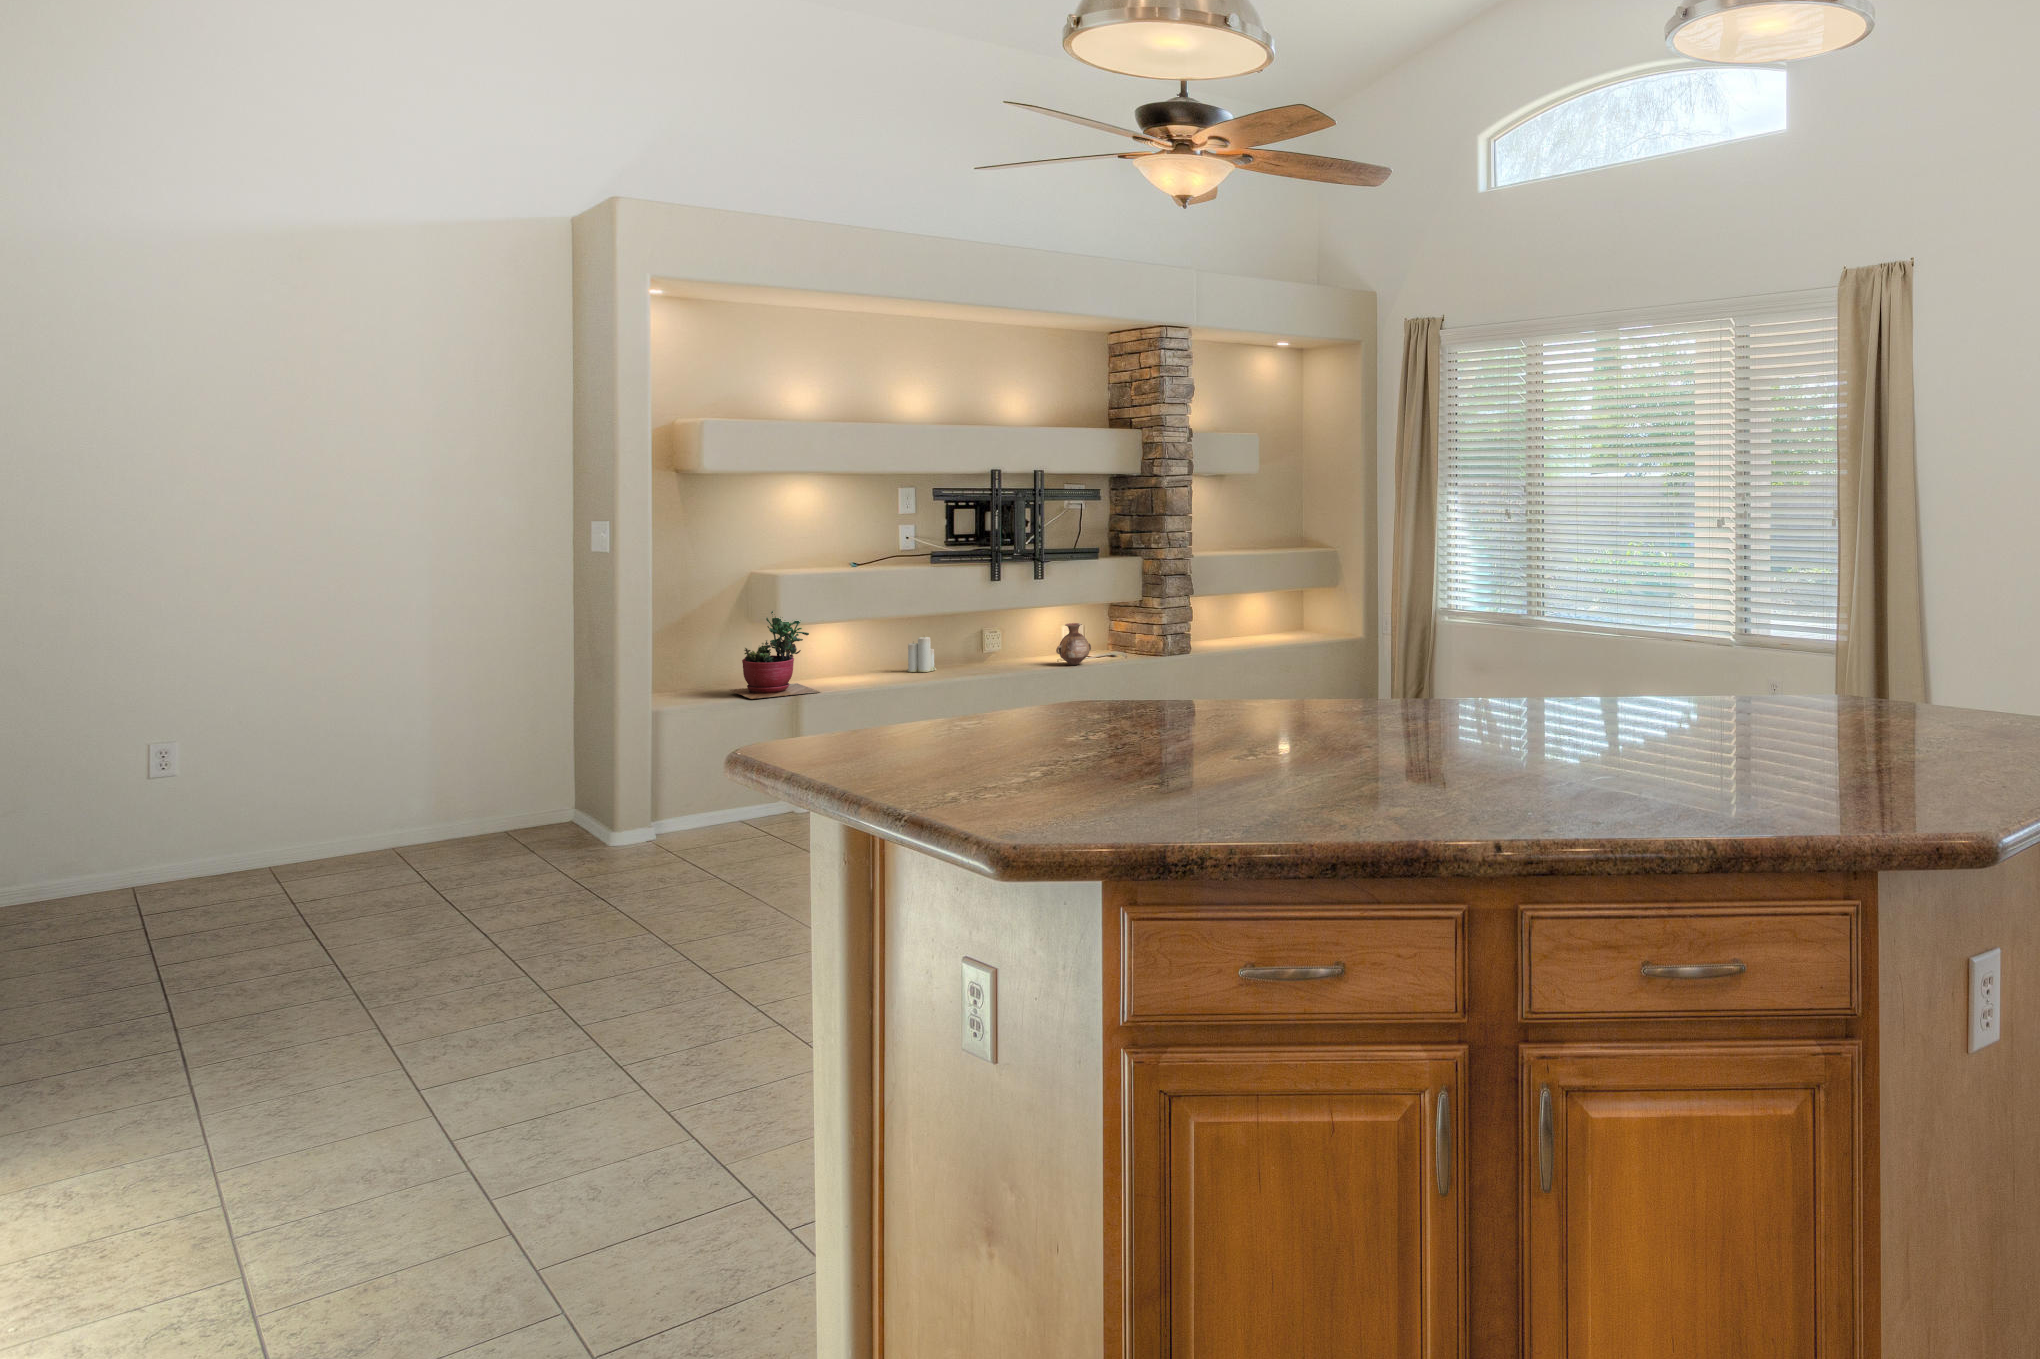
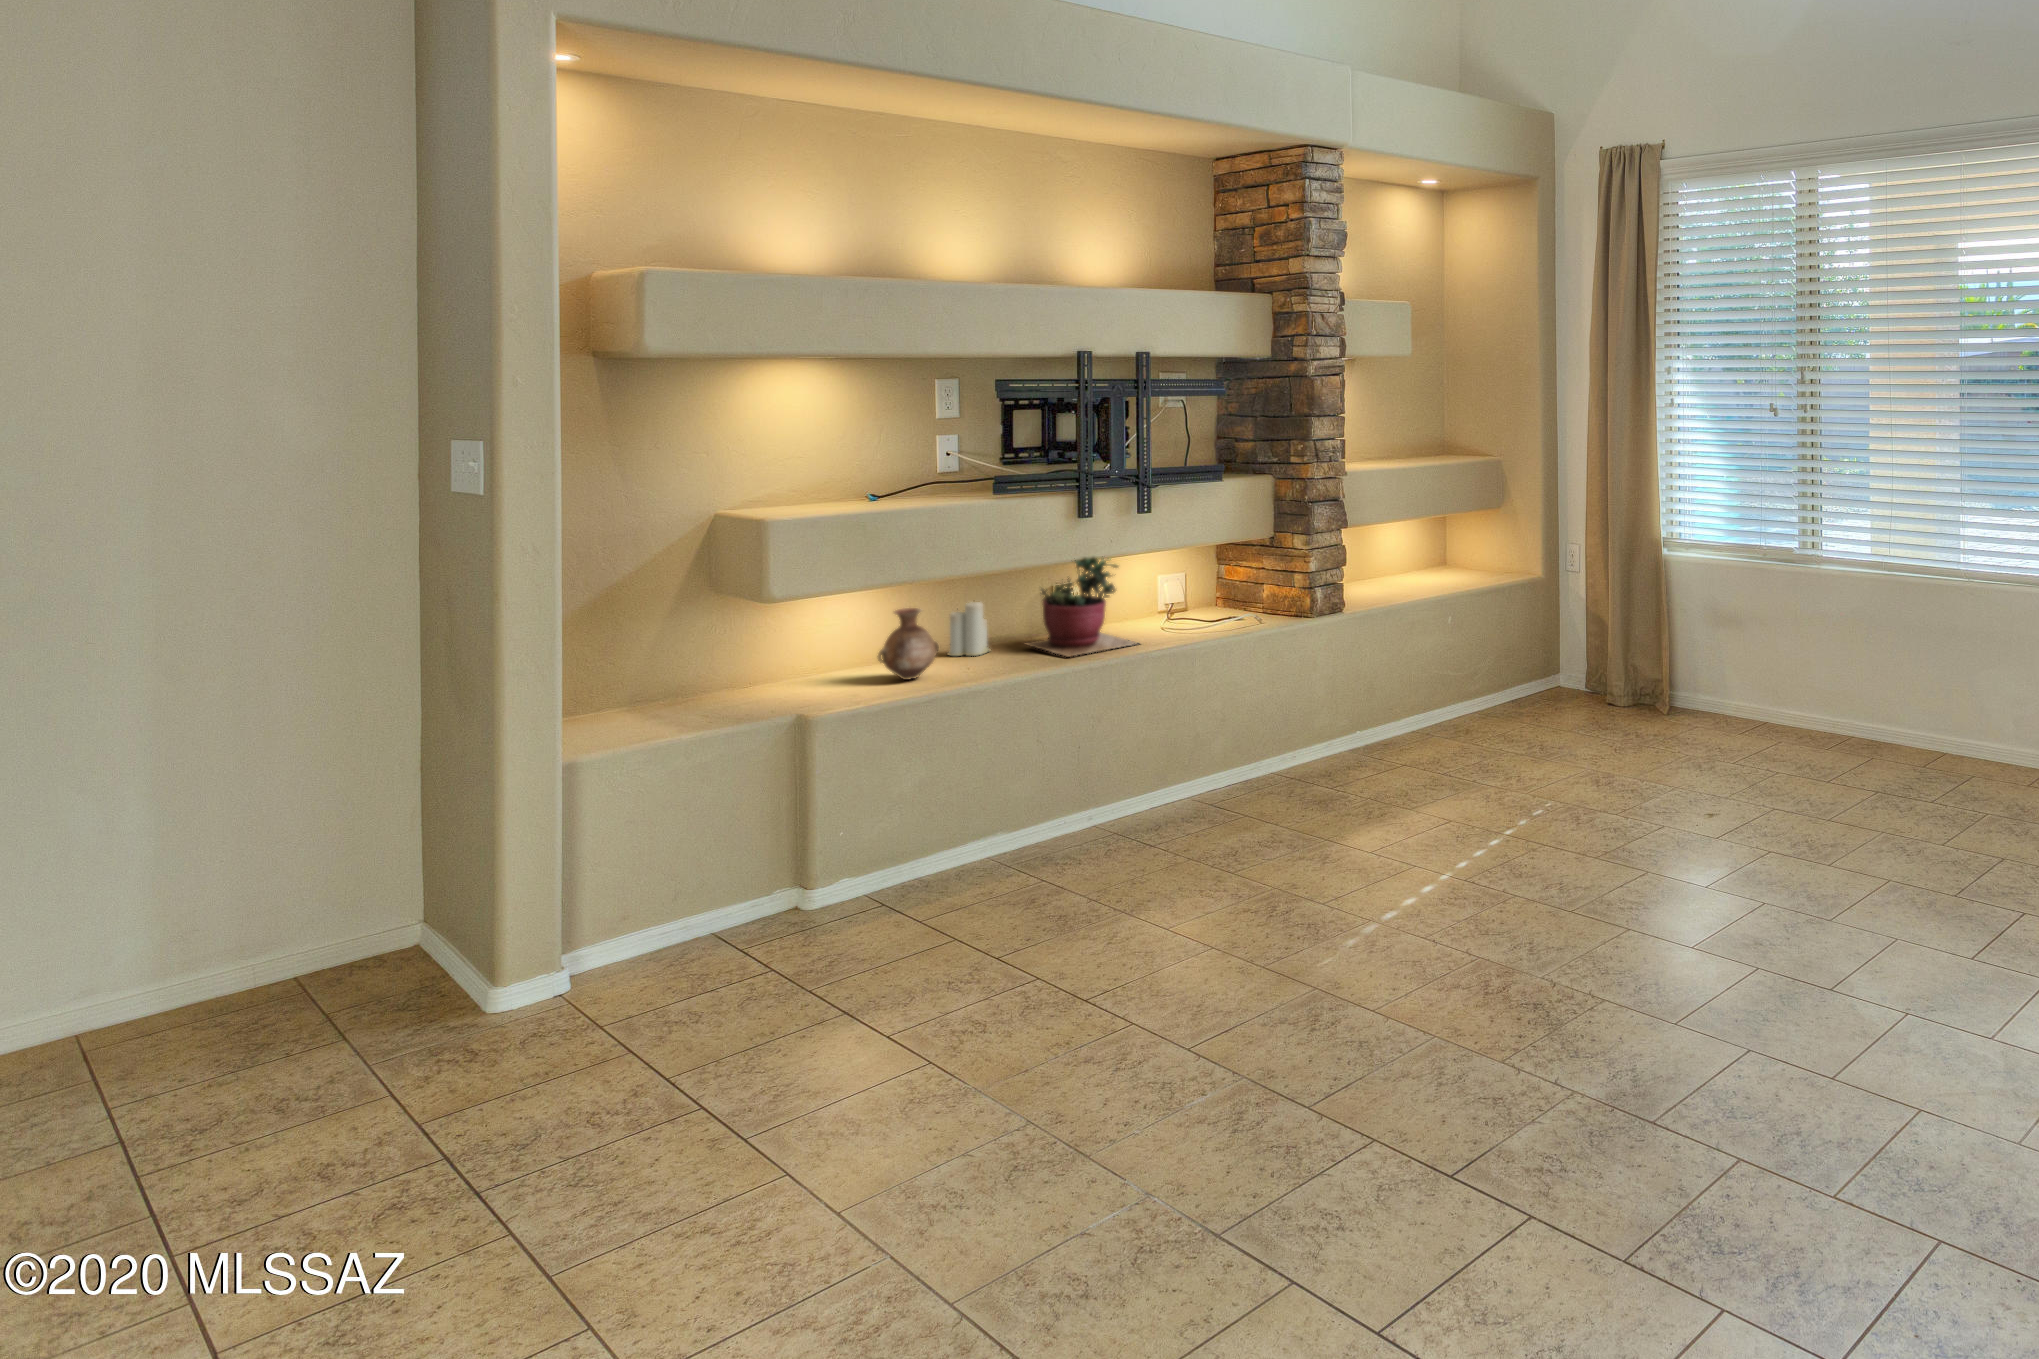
succulent plant: present [730,611,820,699] -> present [1026,557,1138,657]
vase: present [1056,623,1091,665] -> present [877,608,939,680]

